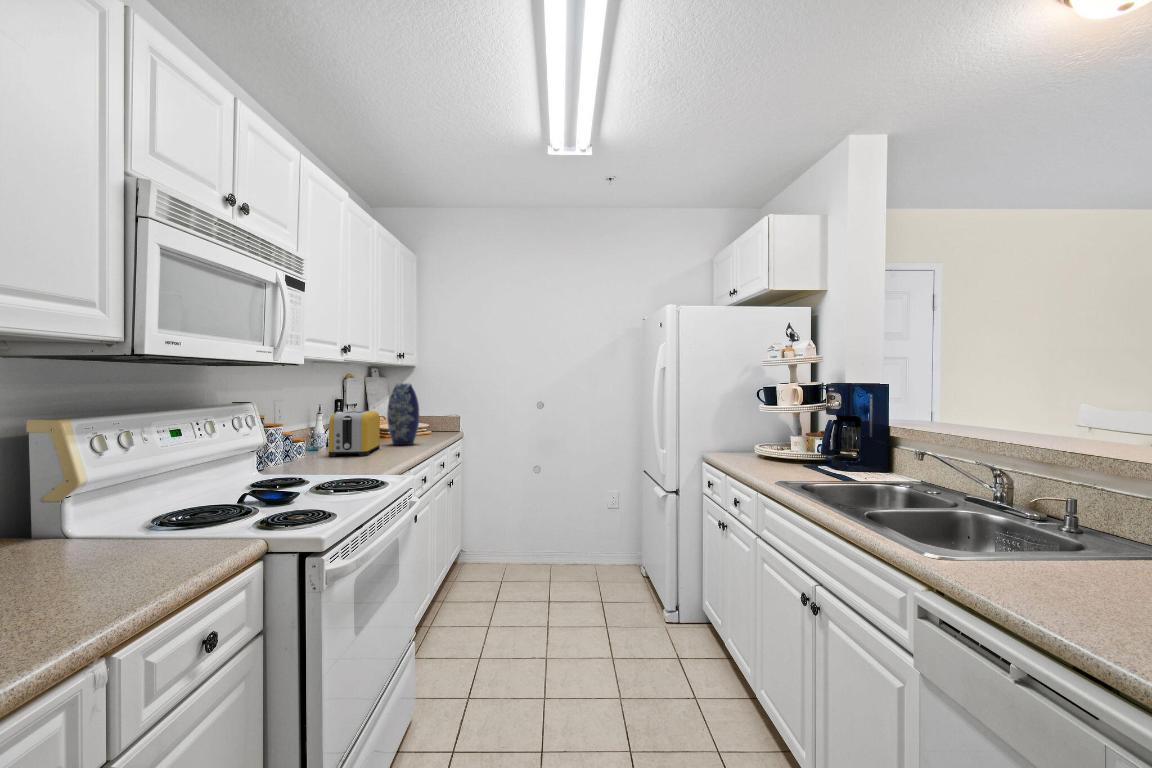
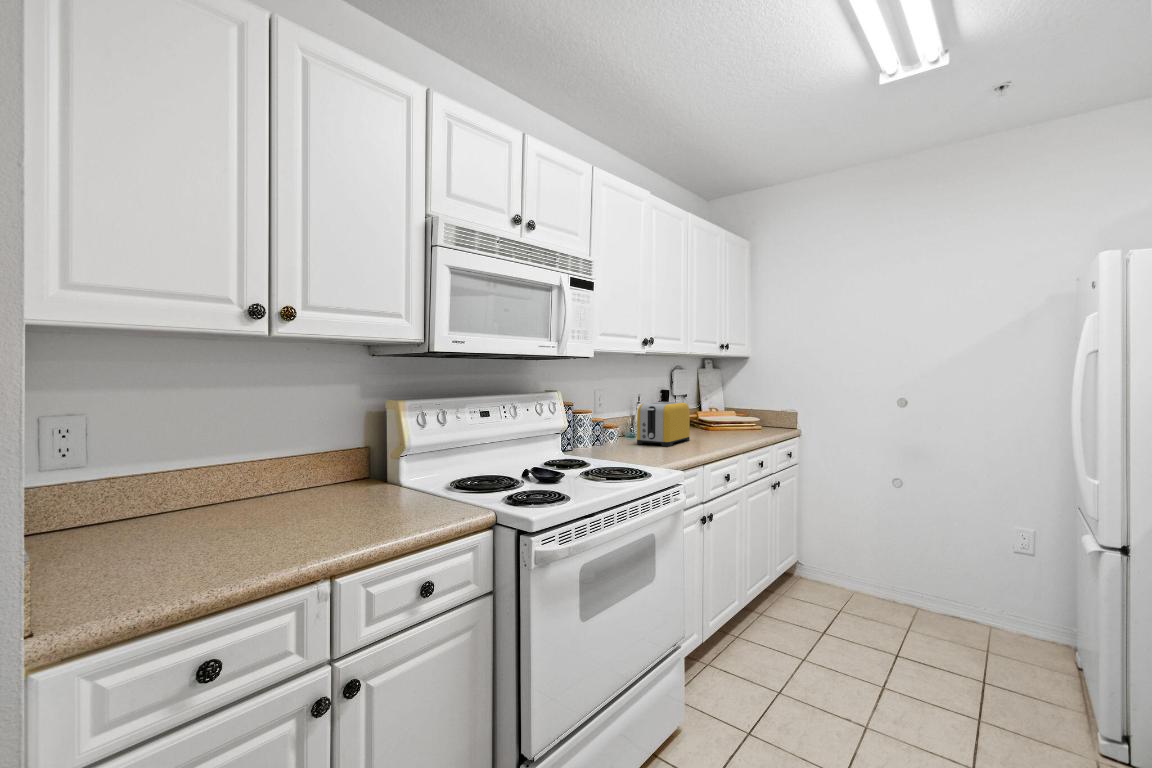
vase: present [387,383,419,445] -> none [701,375,733,439]

